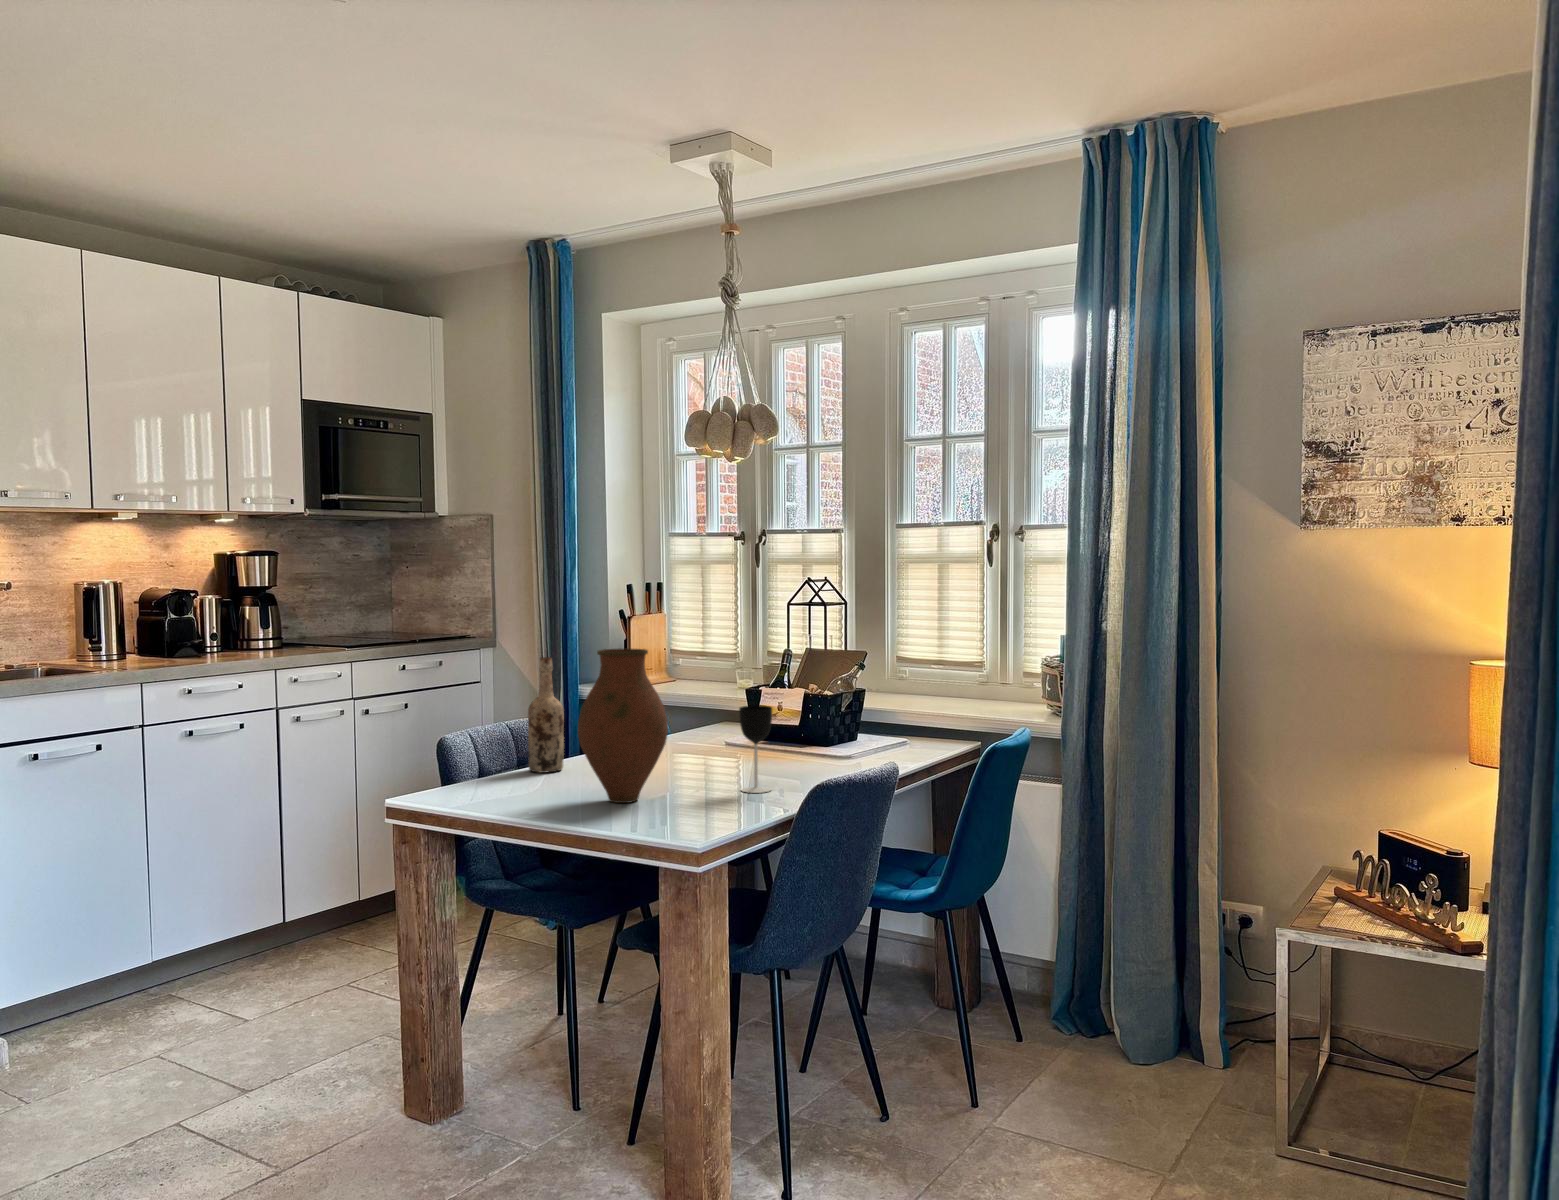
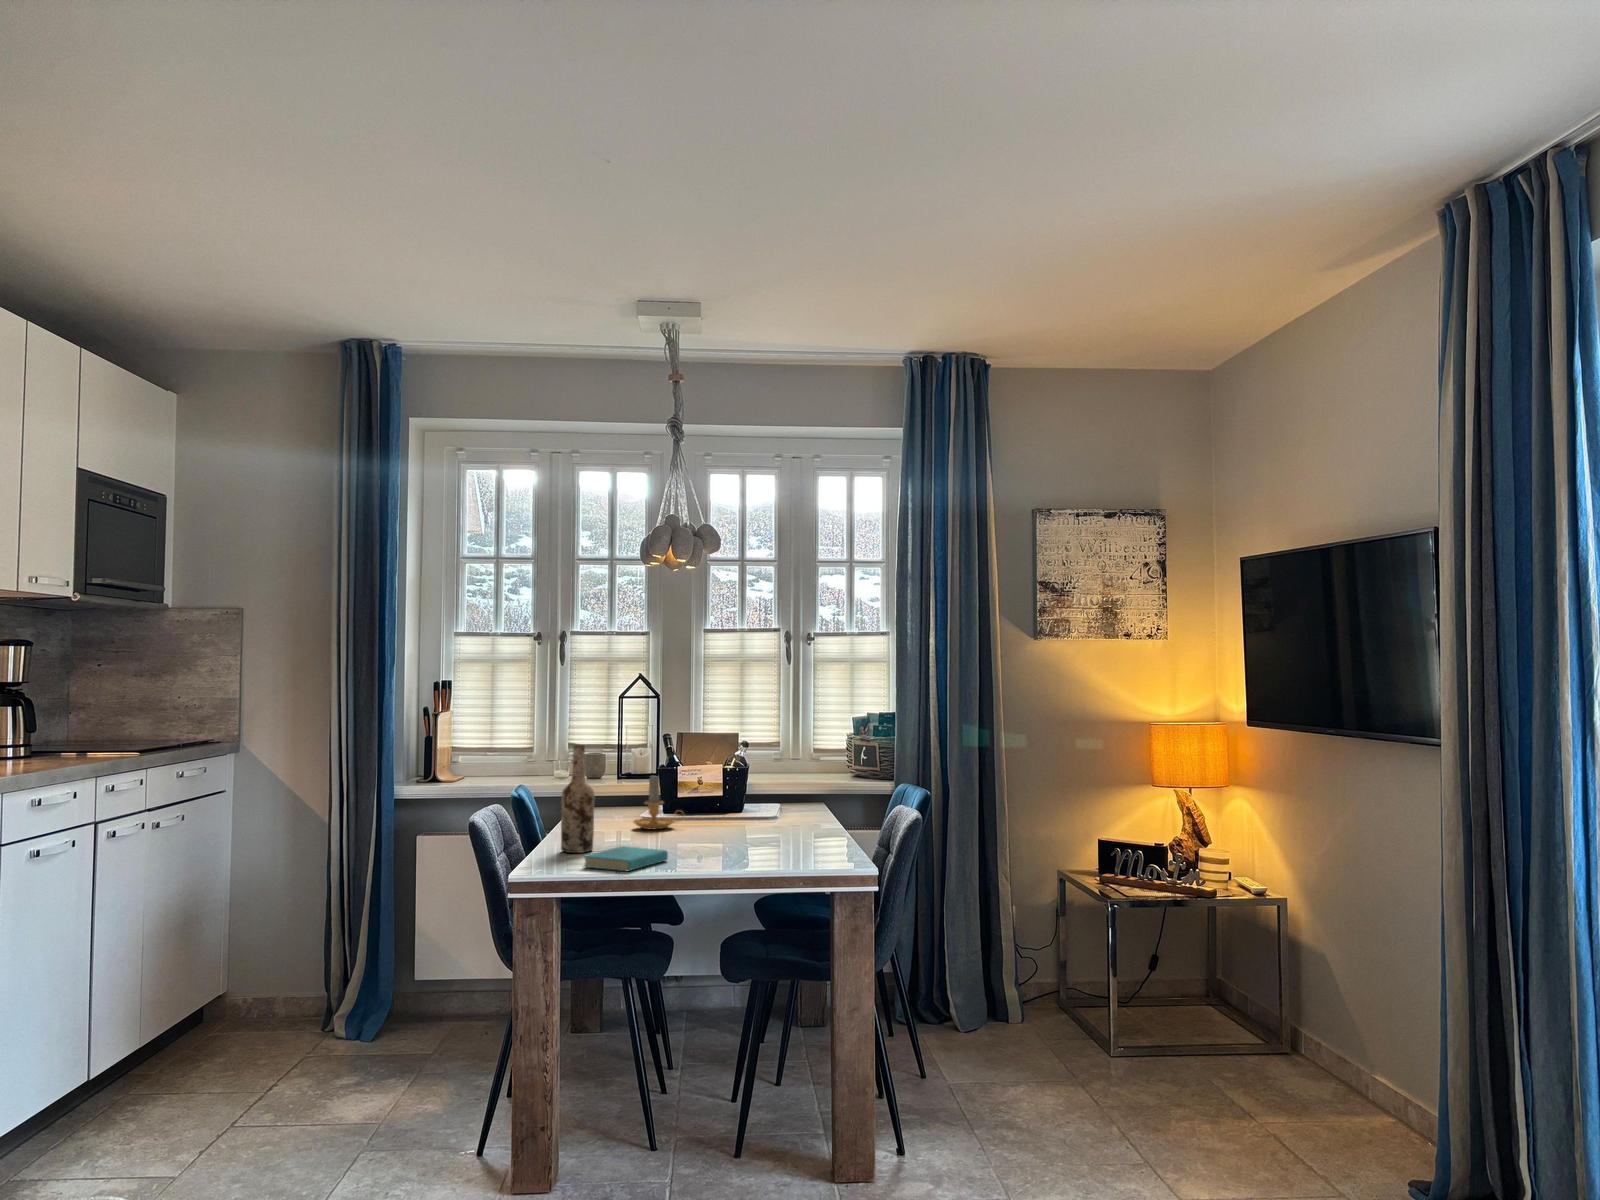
vase: present [578,649,668,803] -> none [697,731,773,863]
candle: none [678,692,728,754] -> present [633,776,675,829]
wine glass: present [739,706,772,793] -> none [787,775,815,846]
book: none [481,770,571,798] -> present [584,846,668,871]

